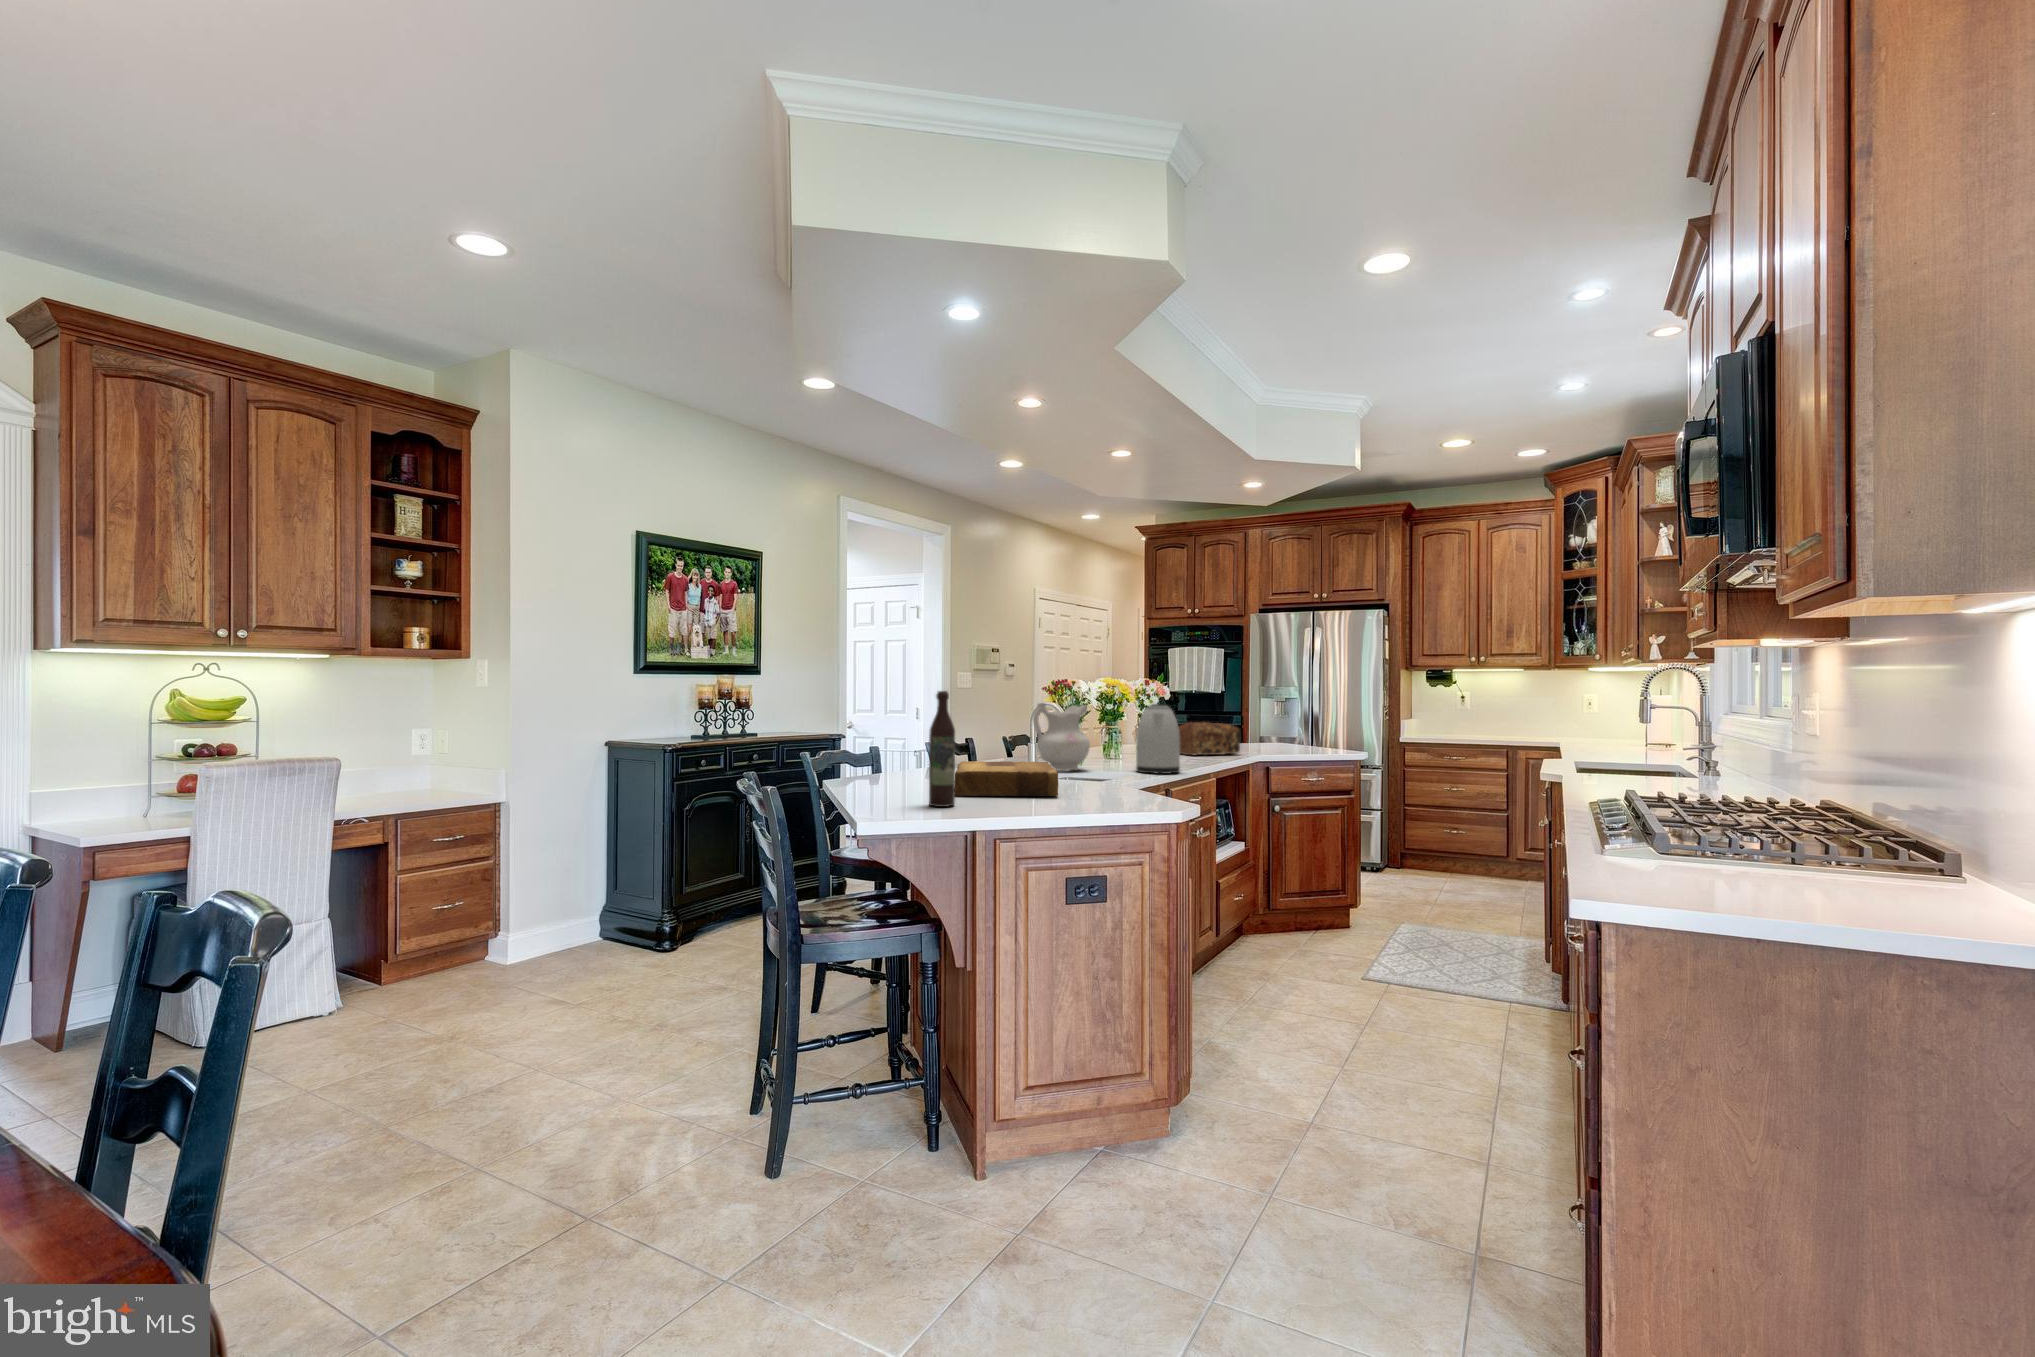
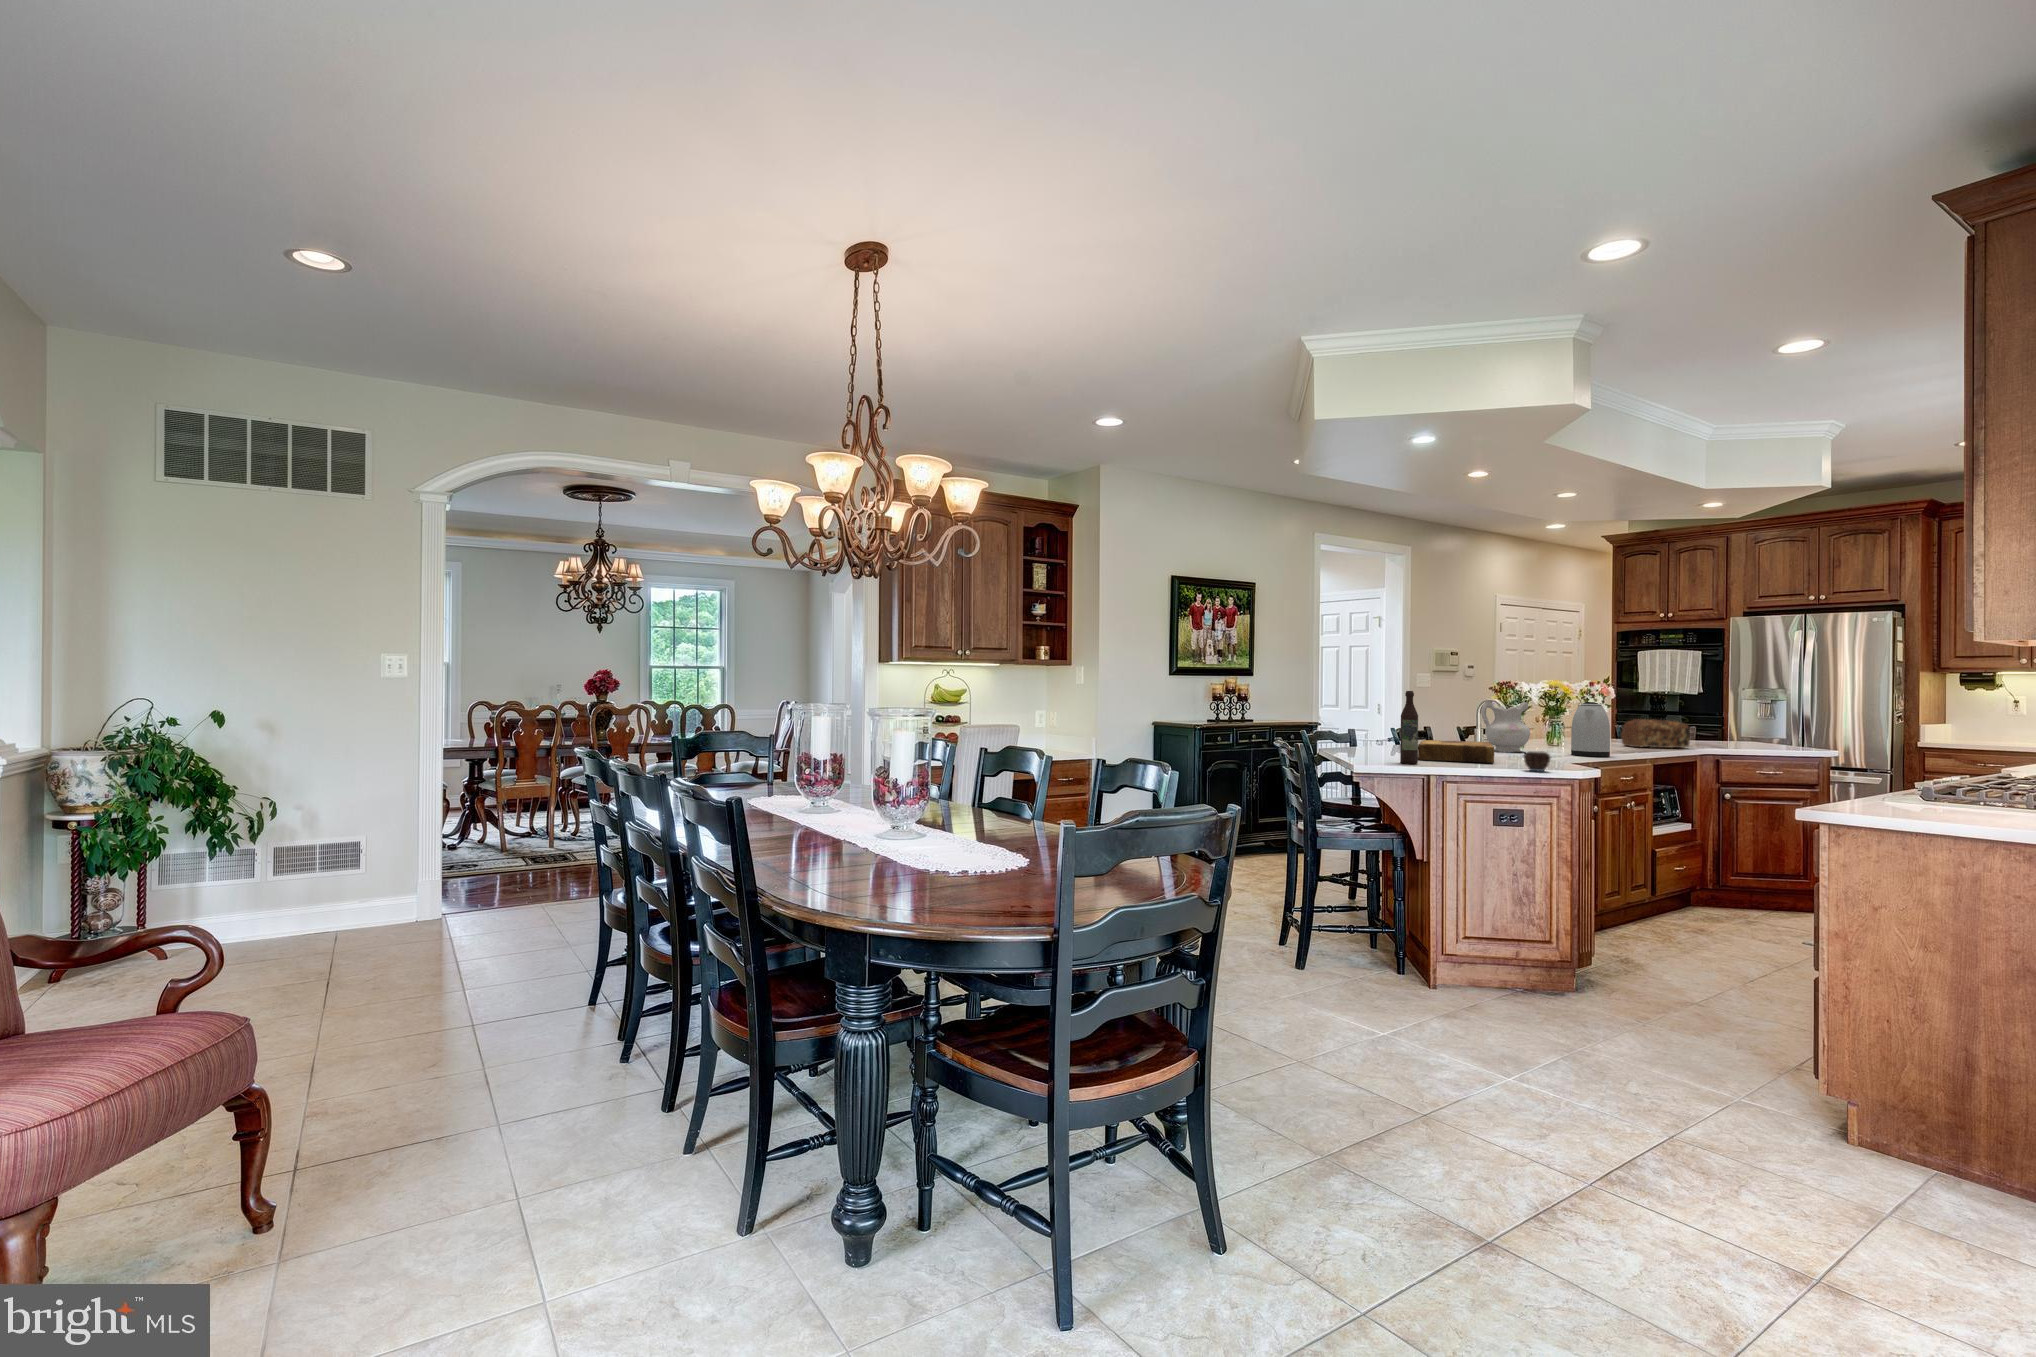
candle: none [1101,774,1140,811] -> present [1523,751,1551,771]

